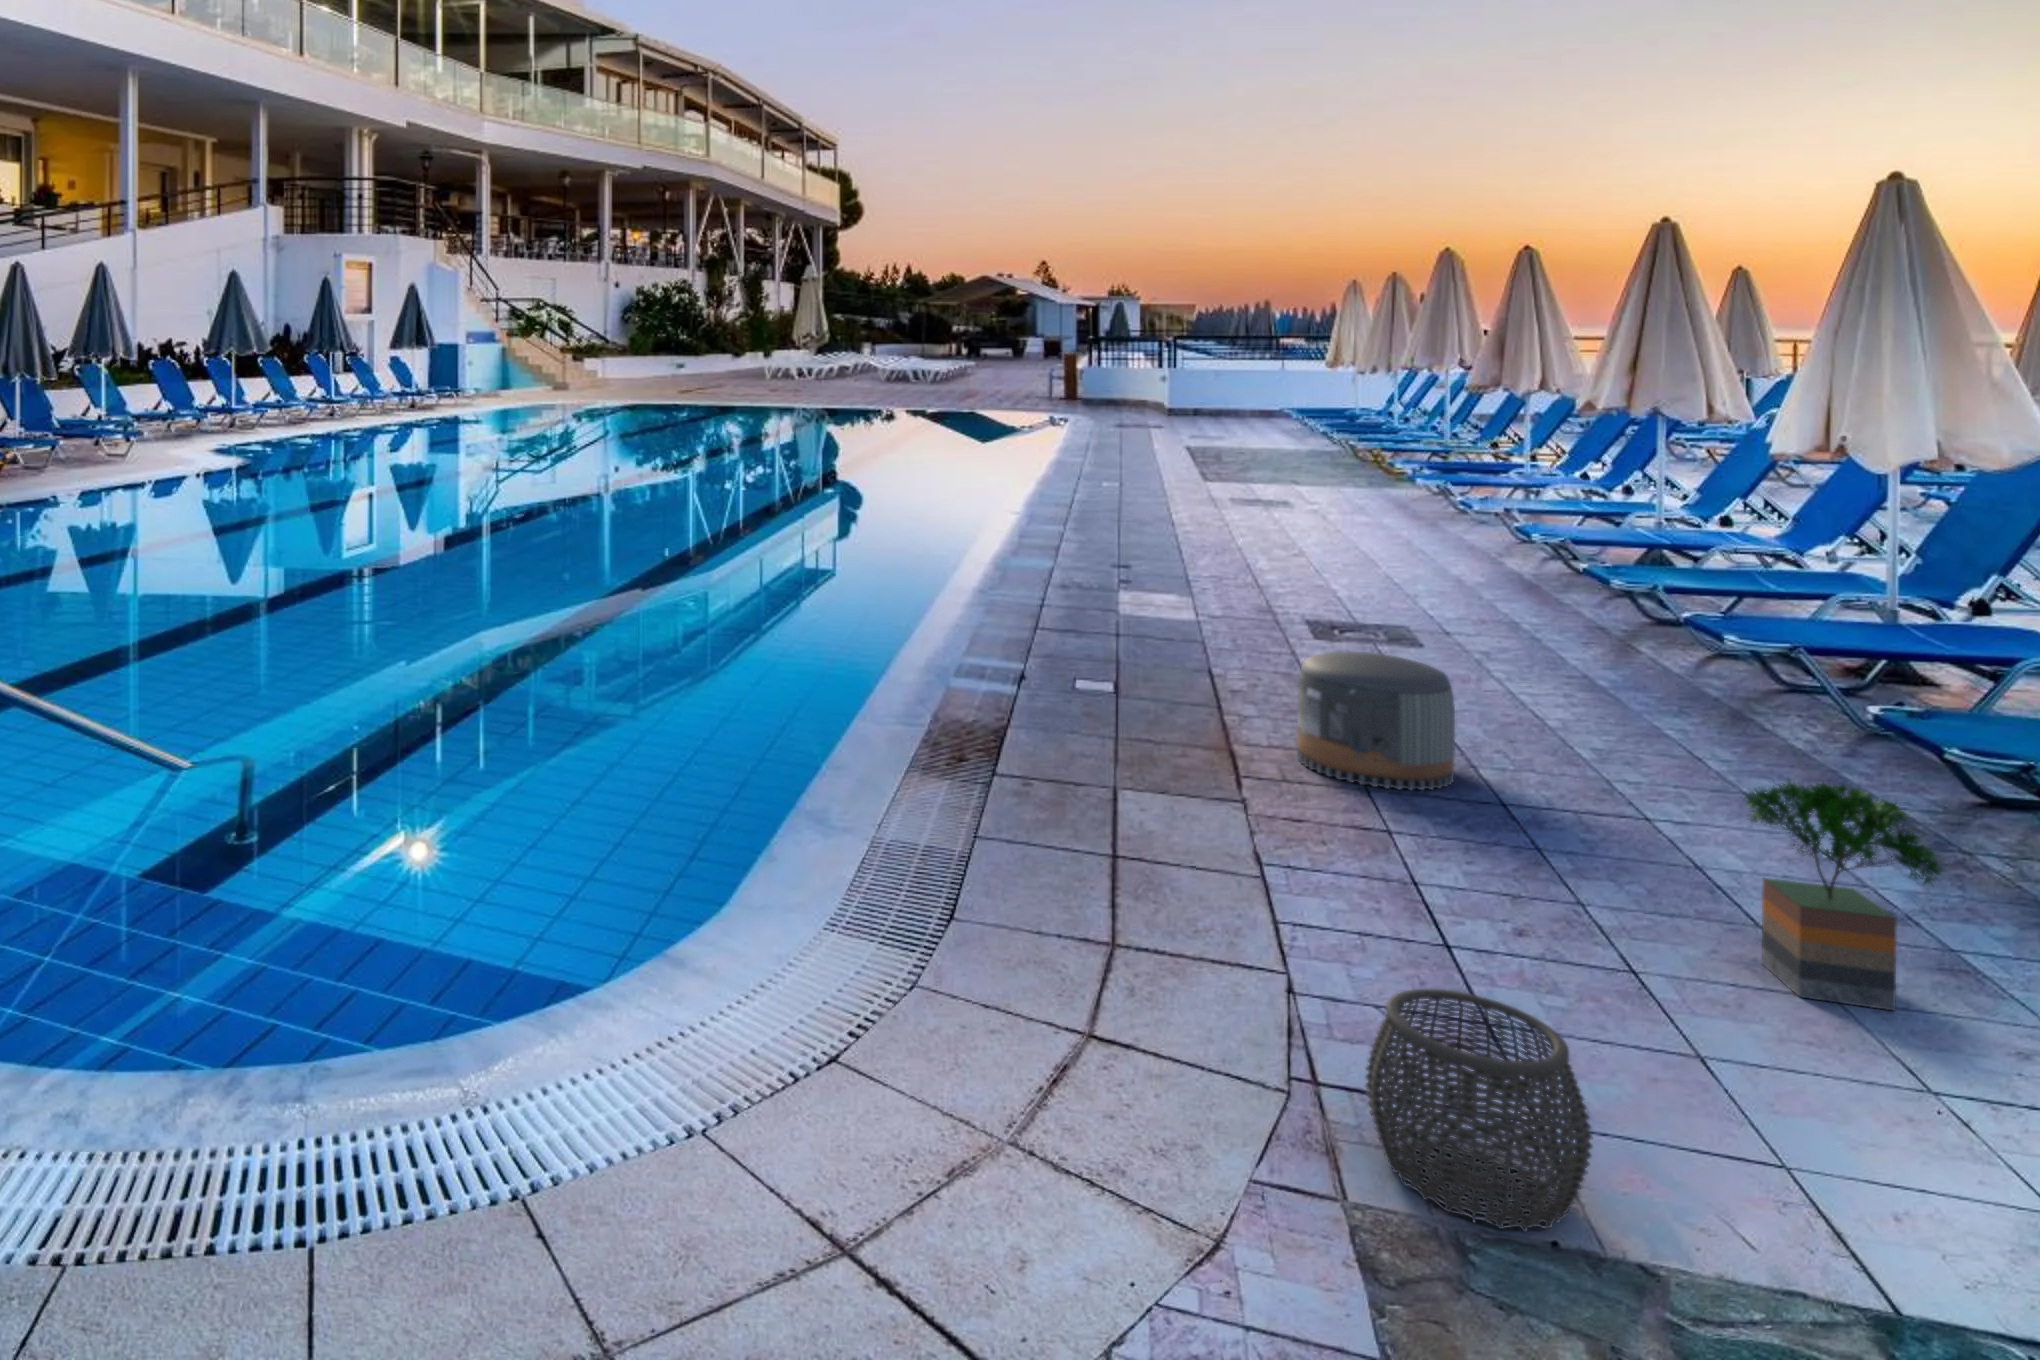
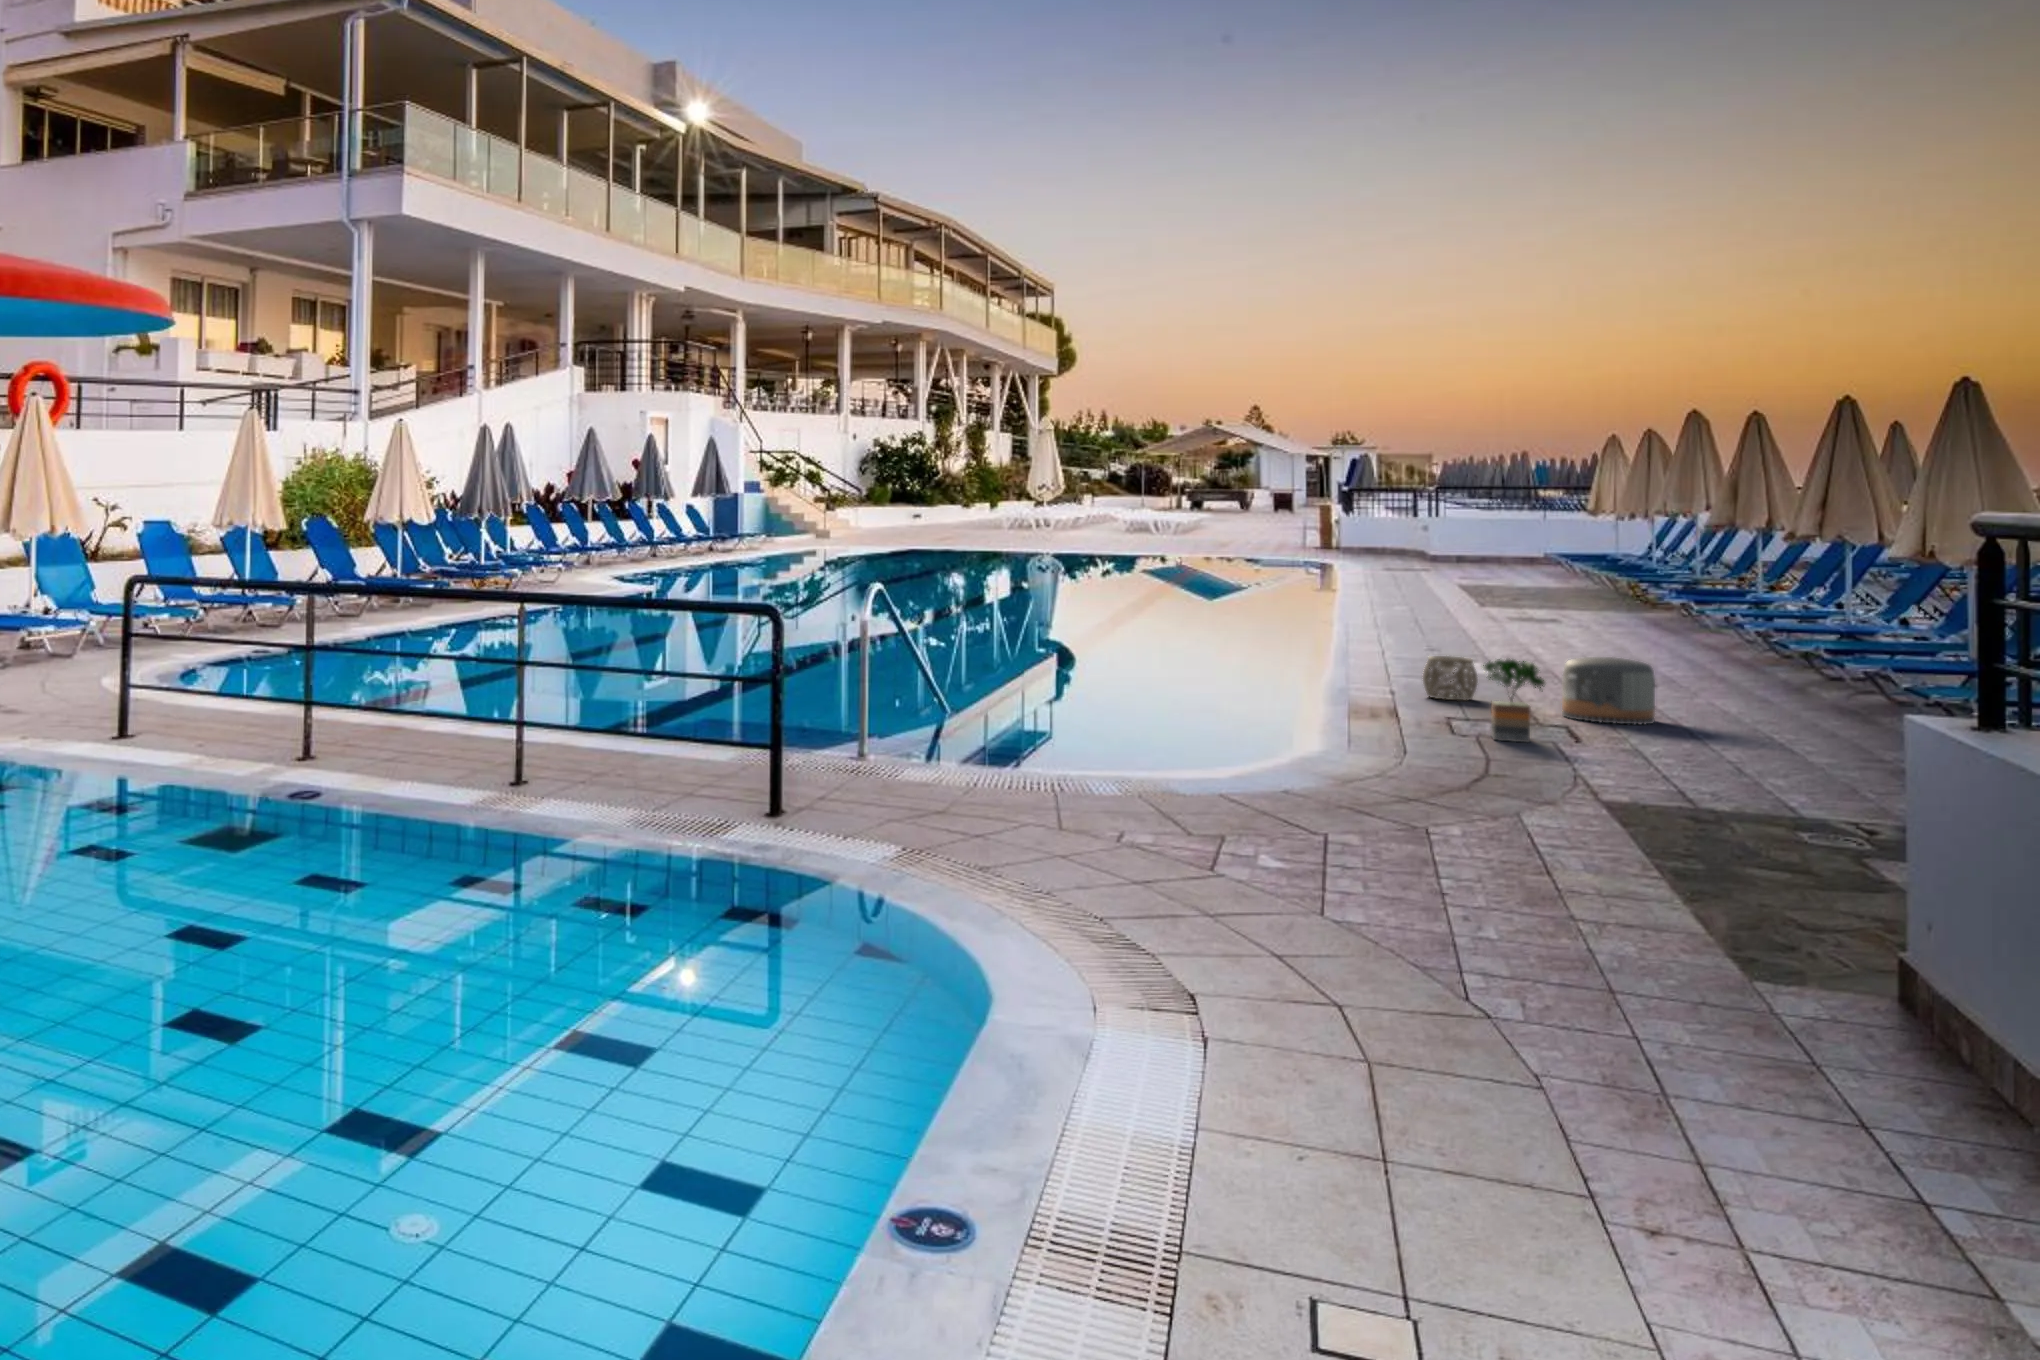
potted tree: present [1744,780,1944,1010] -> present [1483,659,1545,742]
woven basket: present [1365,989,1593,1231] -> present [1423,656,1478,701]

